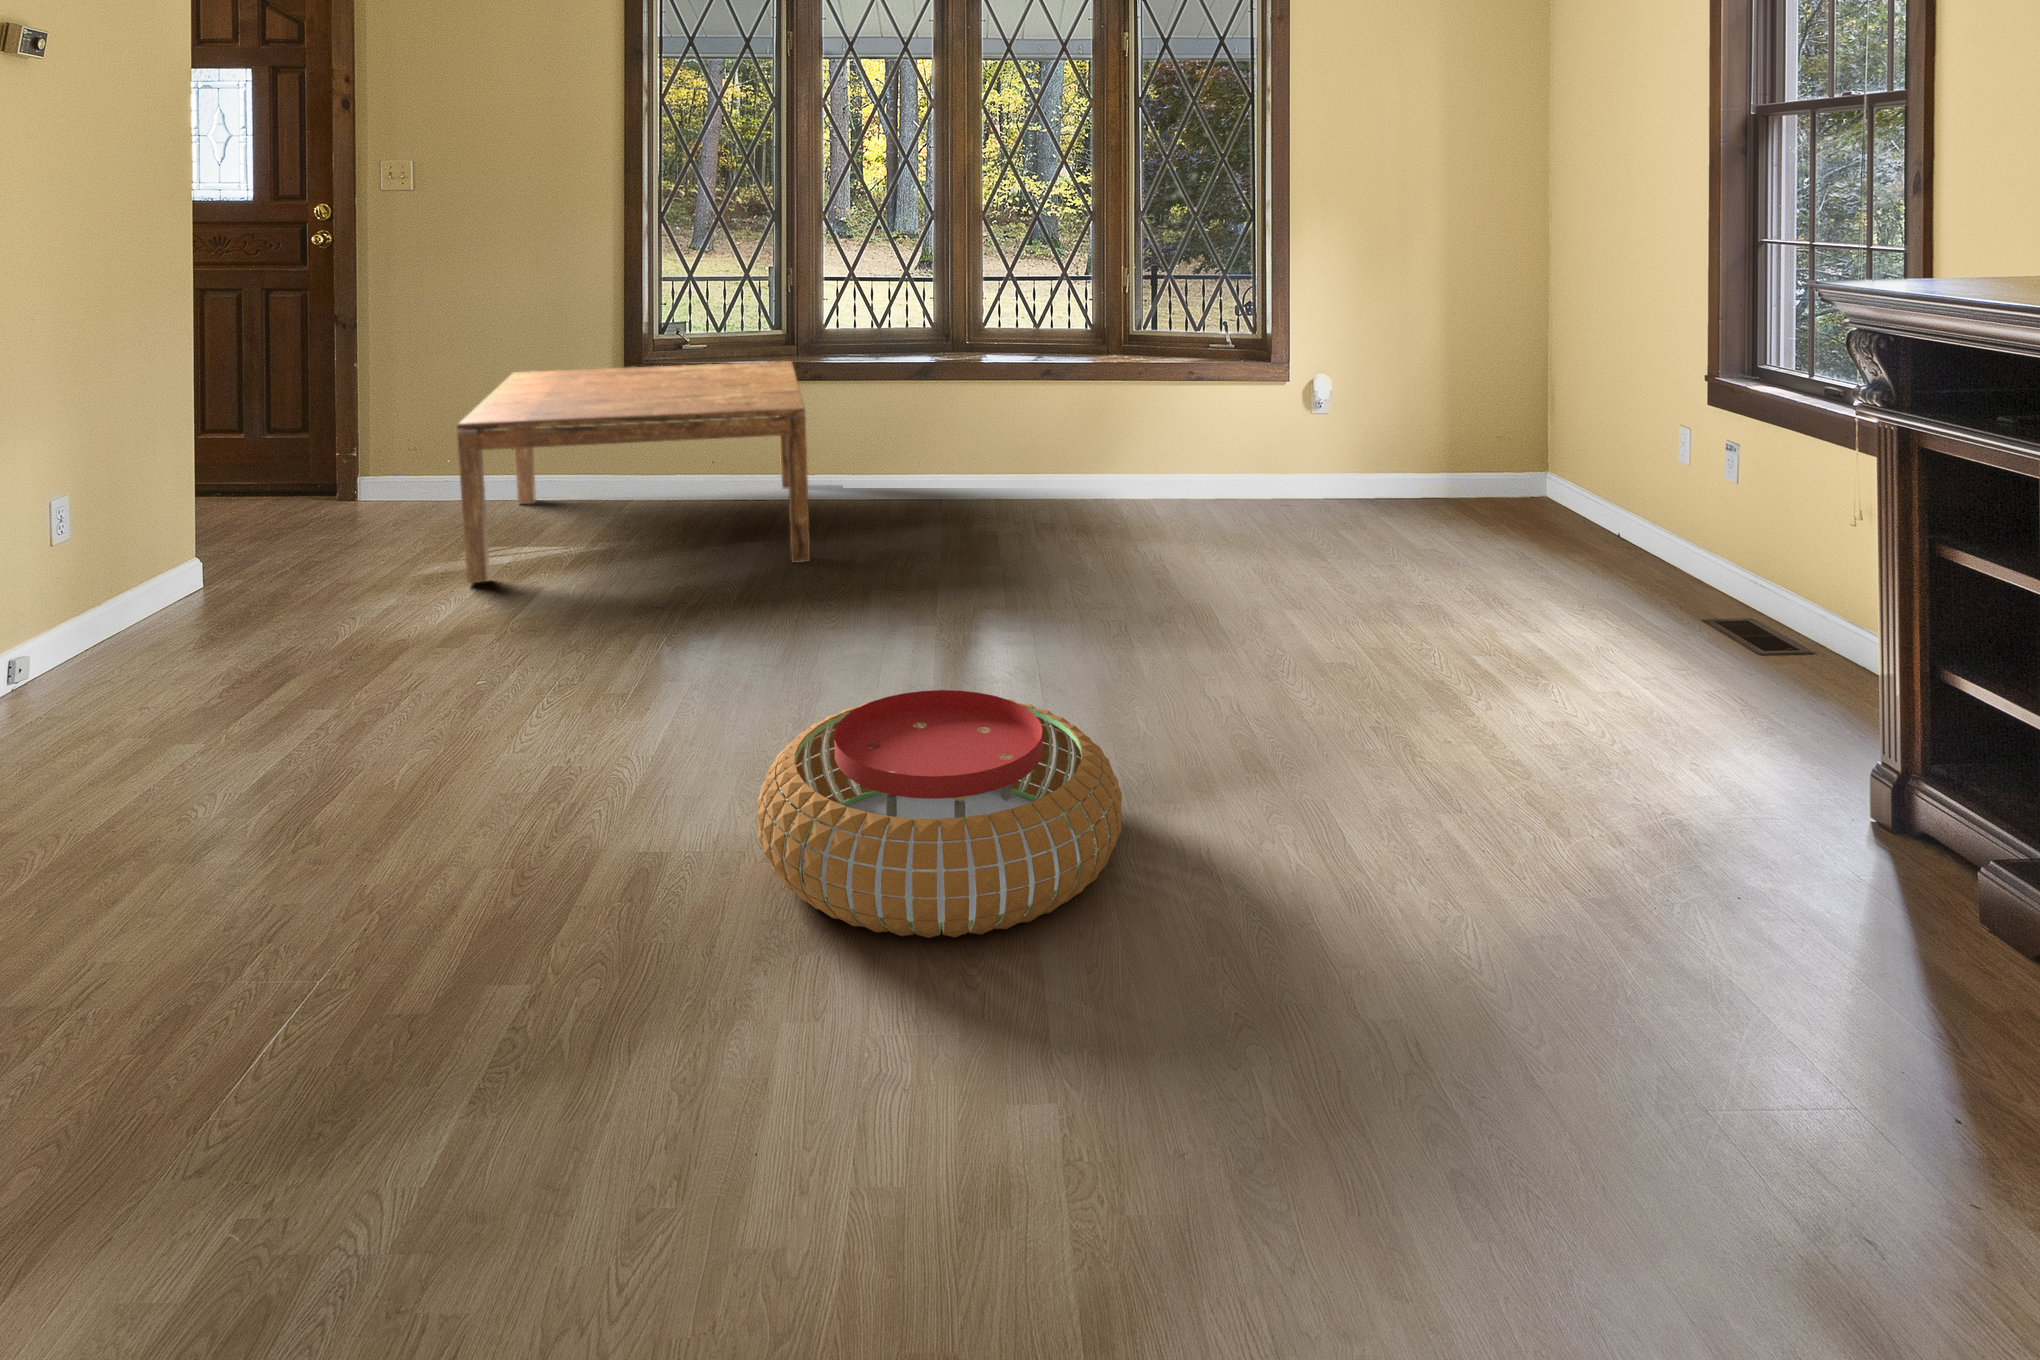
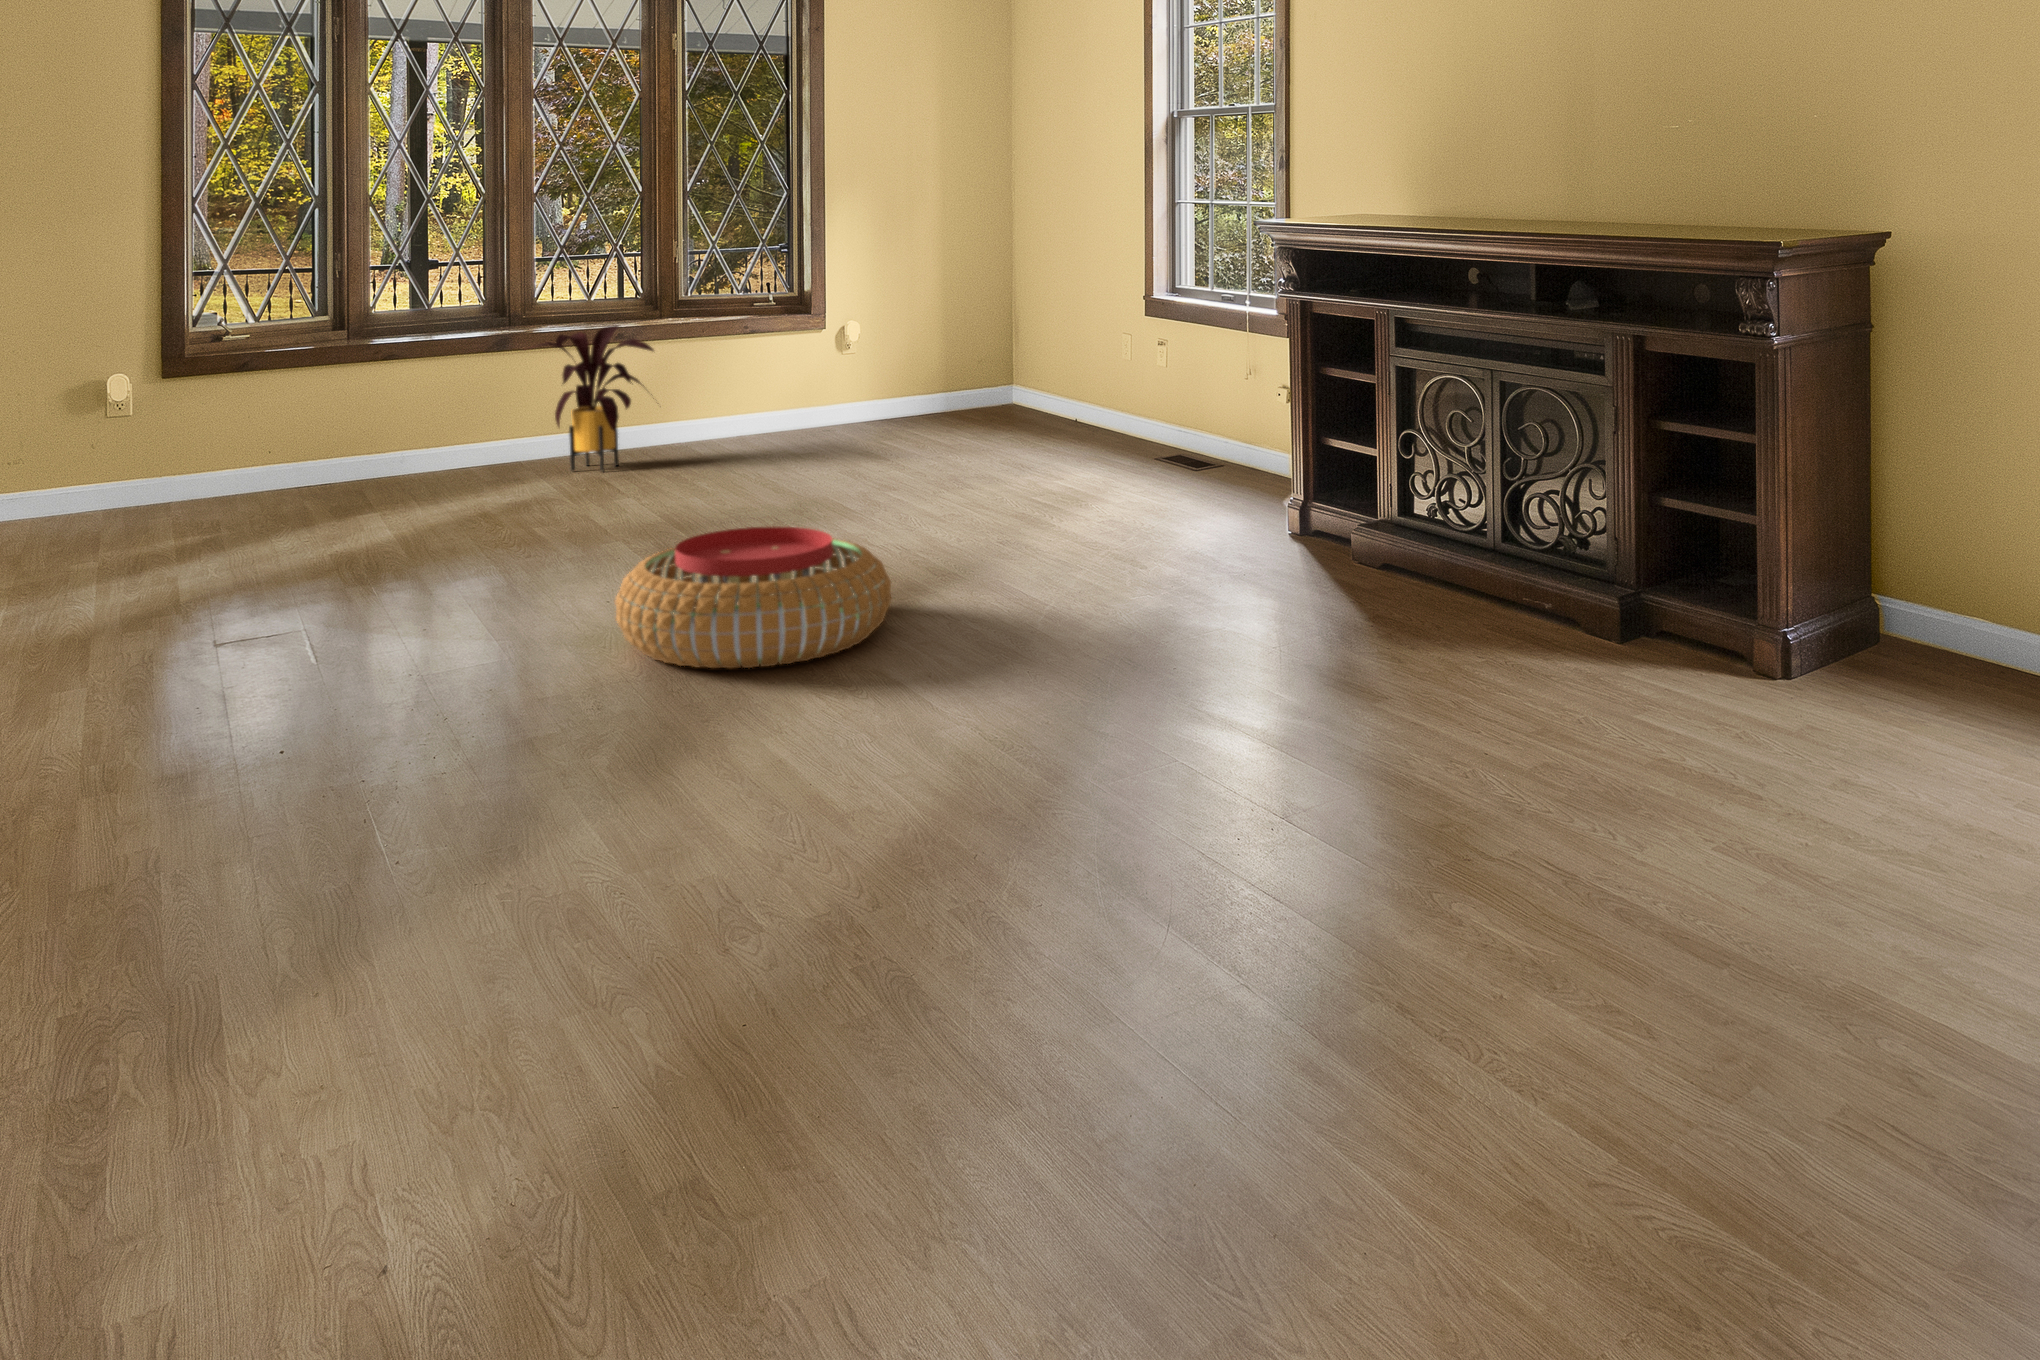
house plant: none [937,343,1069,502] -> present [538,325,654,471]
coffee table: present [457,361,810,583] -> none [8,353,448,576]

